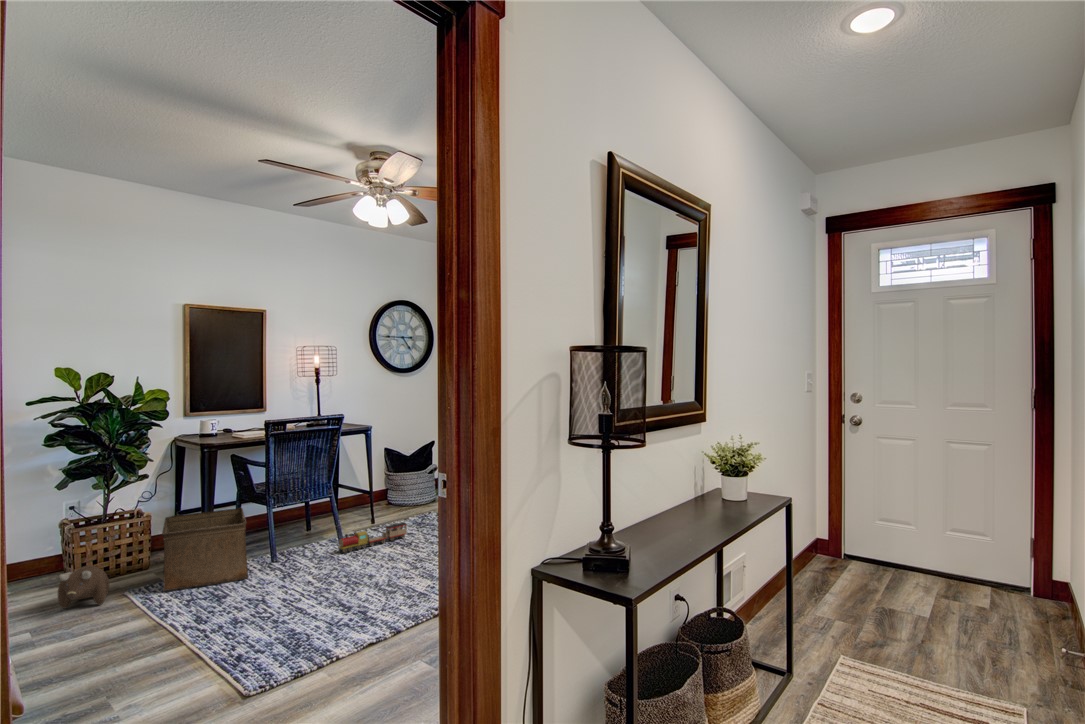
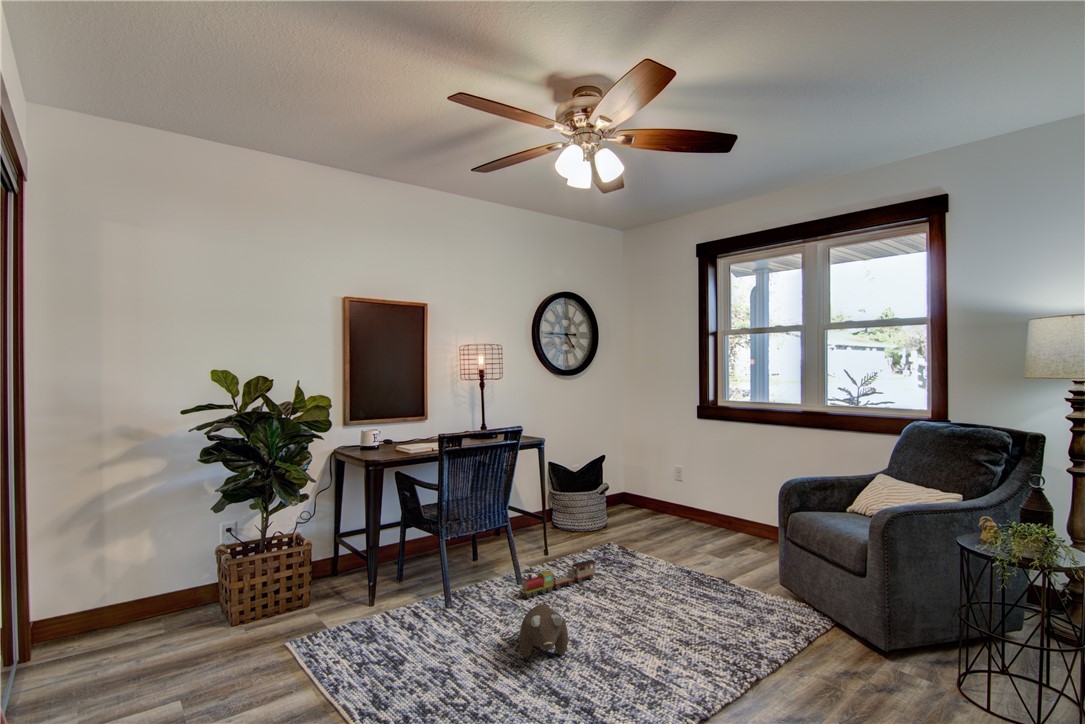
storage bin: present [162,508,248,591] -> none [327,537,424,645]
plush toy: present [58,565,109,608] -> present [519,605,568,658]

